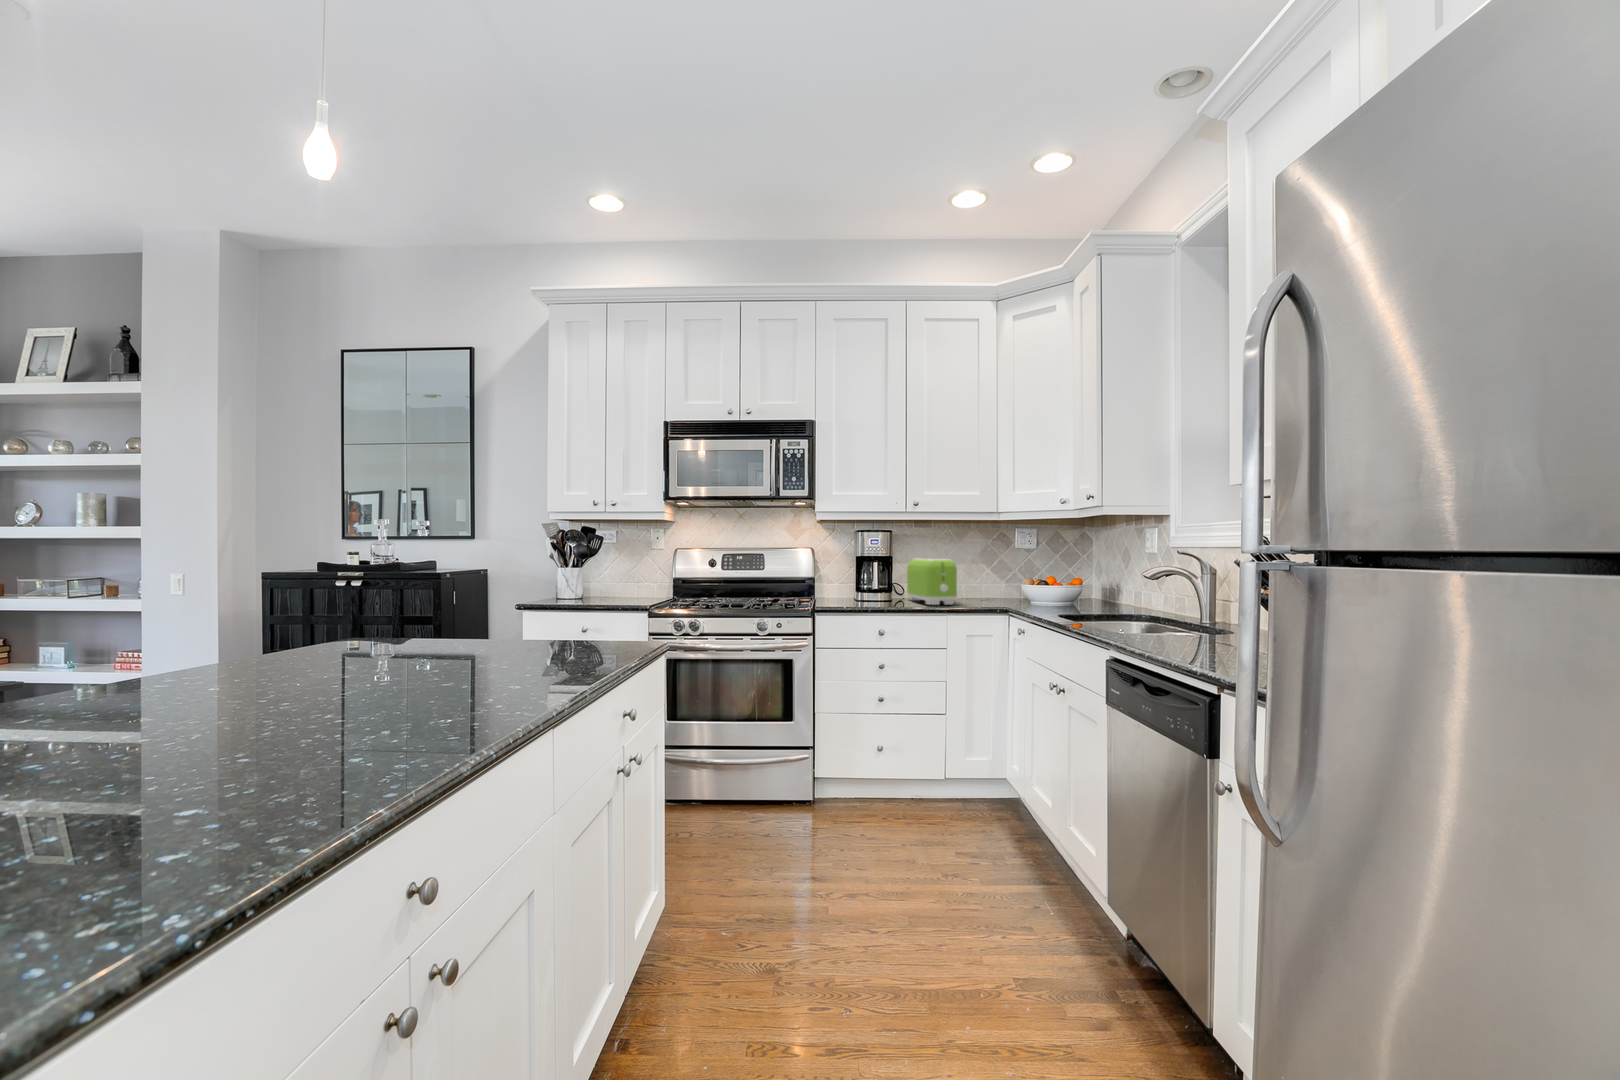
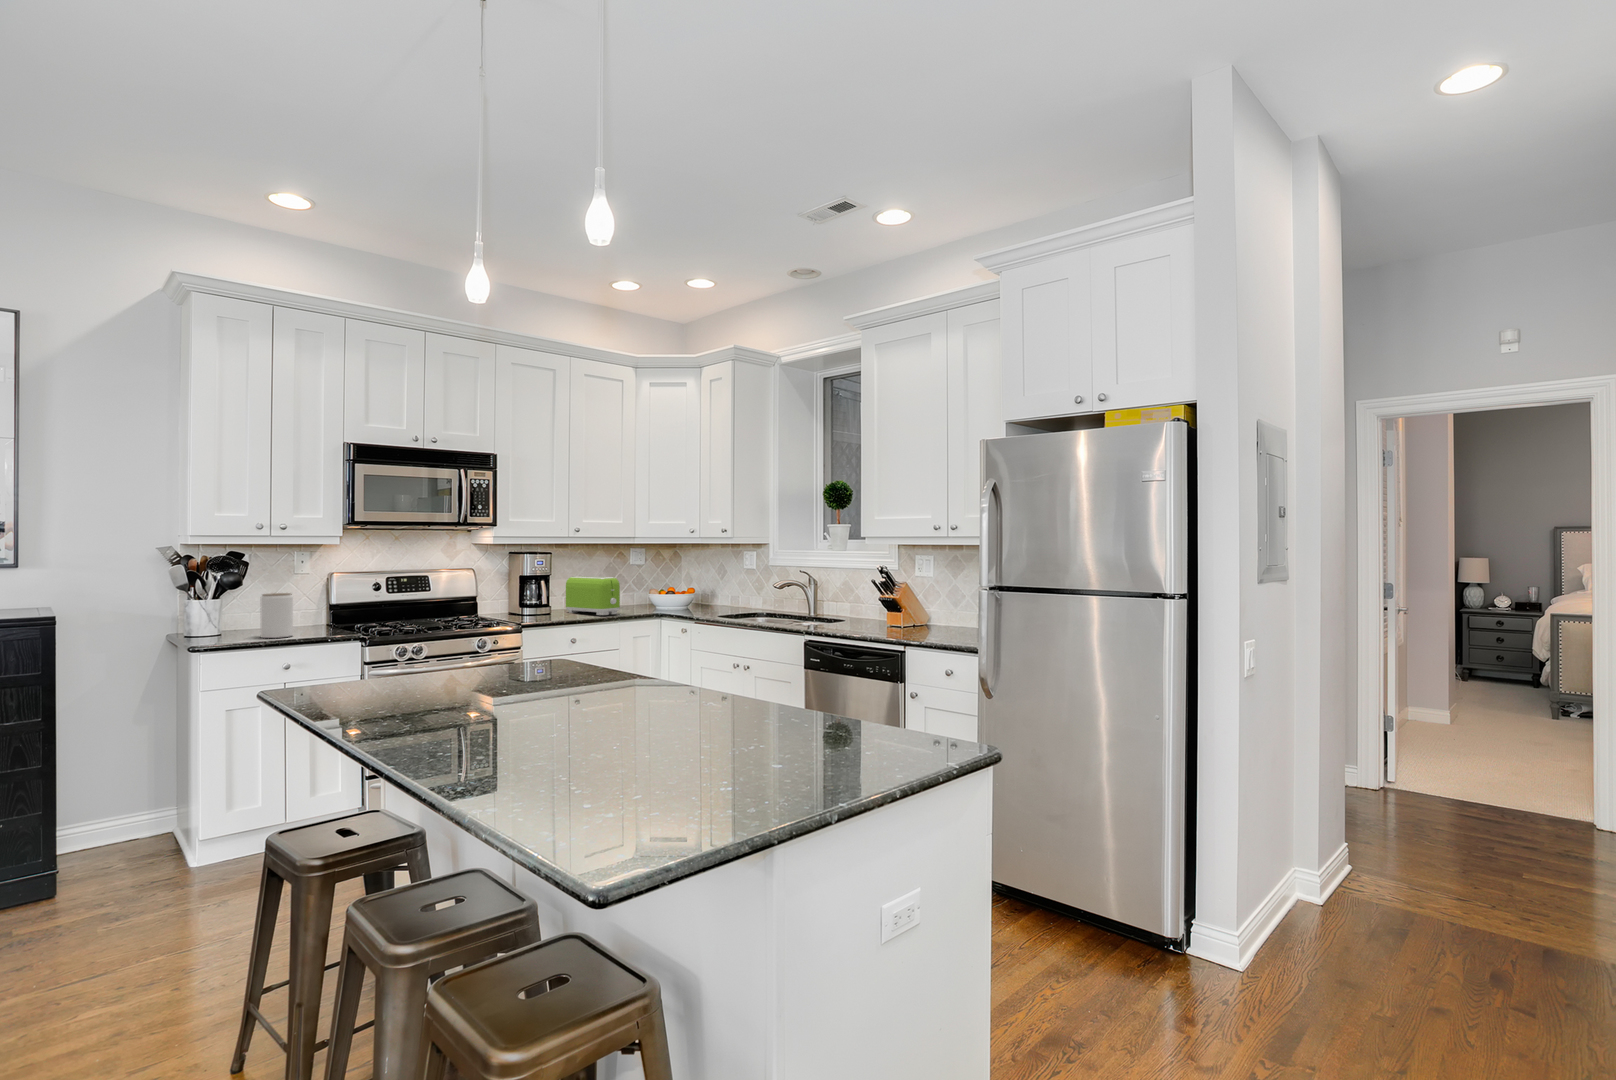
jar: none [582,563,609,603] -> present [261,593,293,638]

